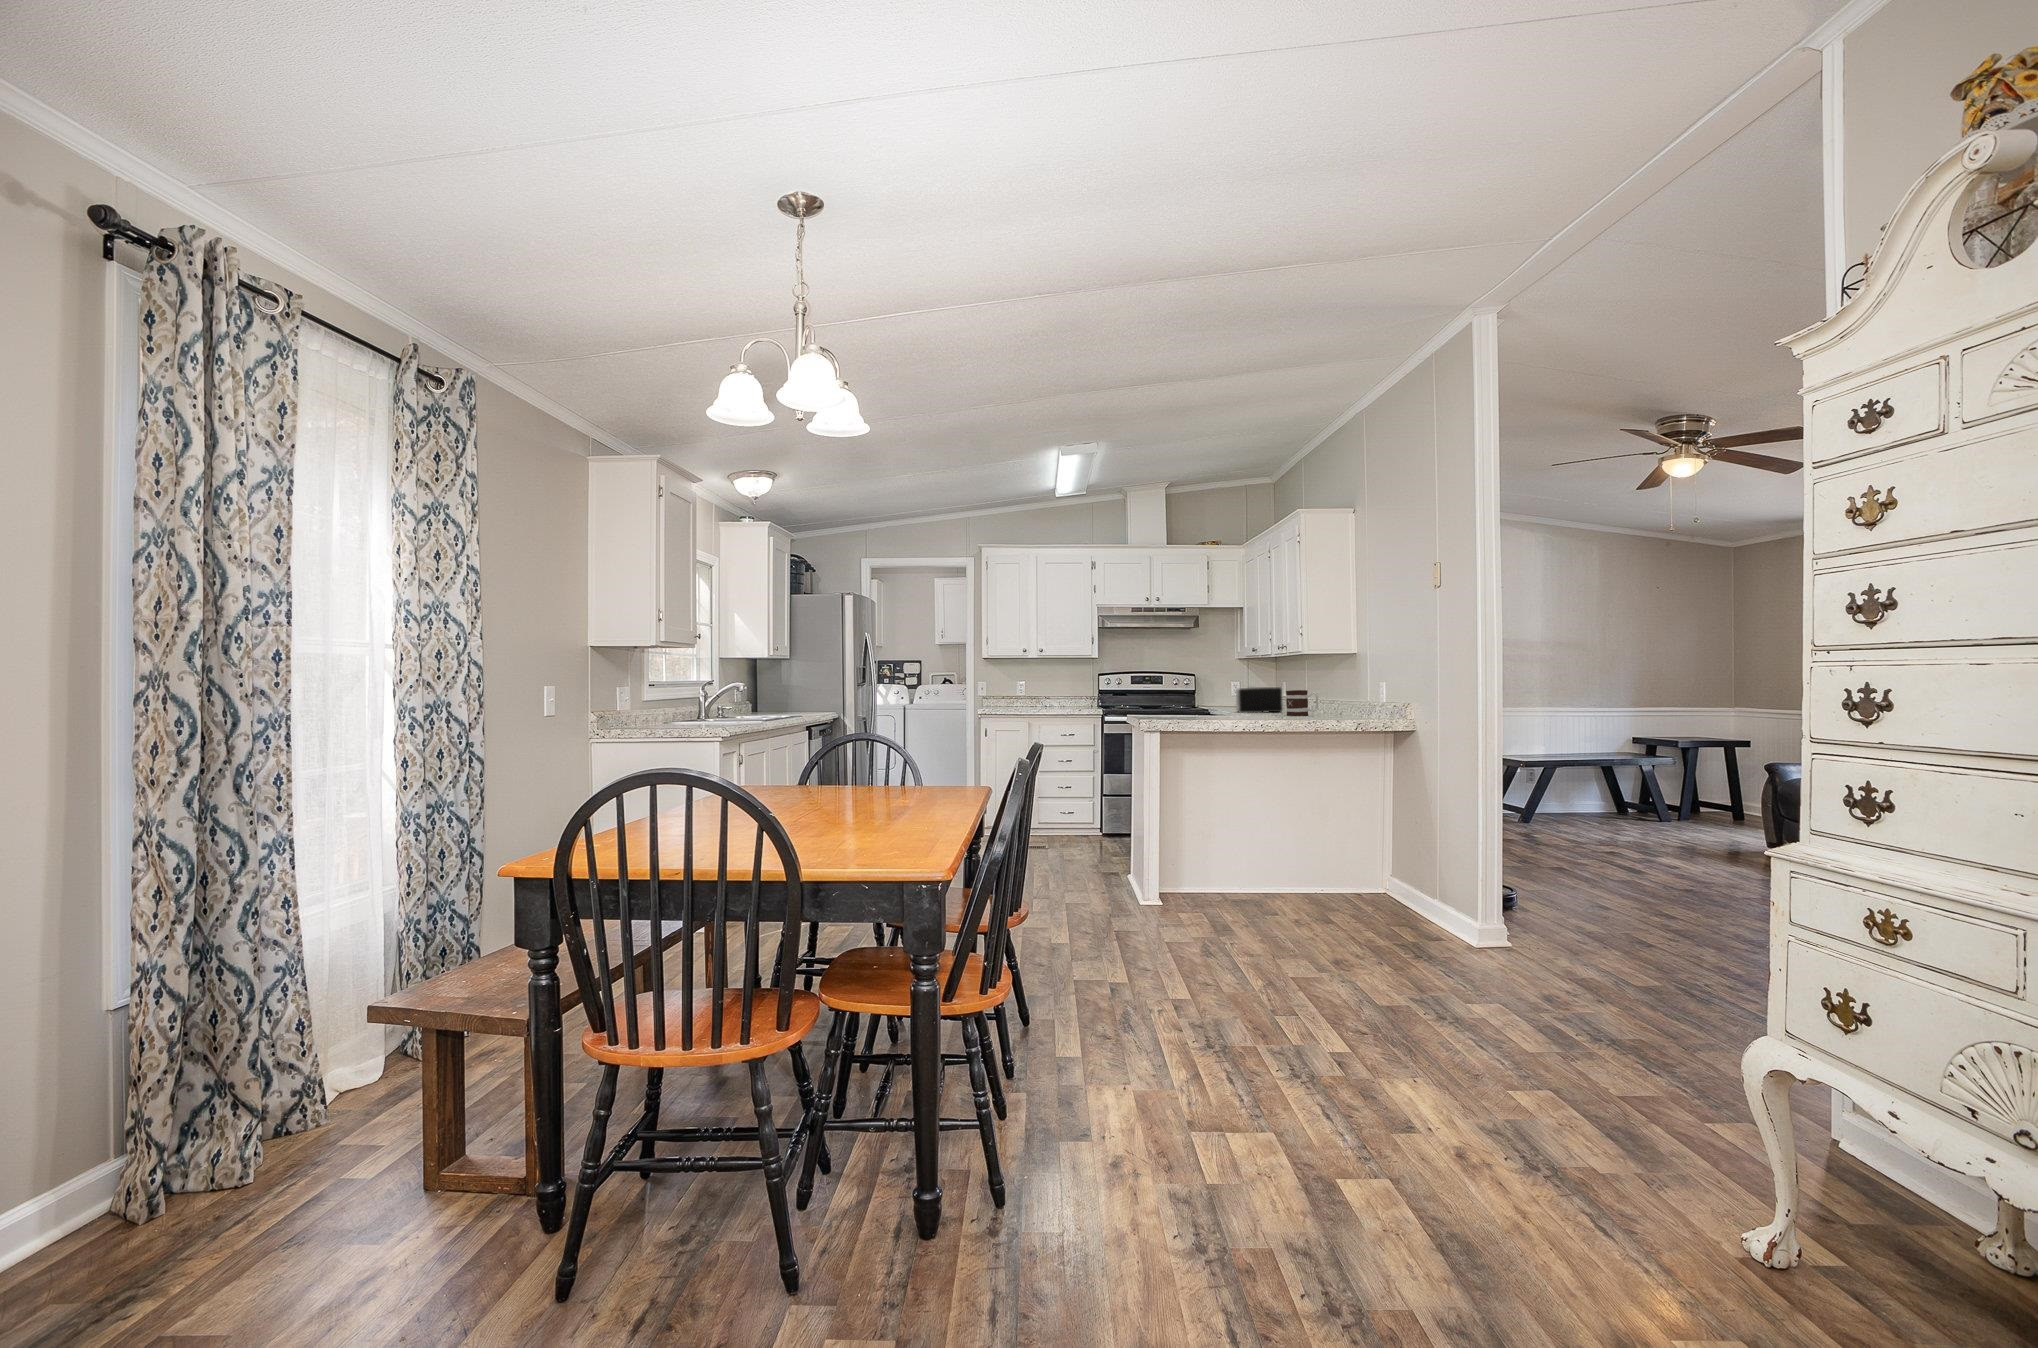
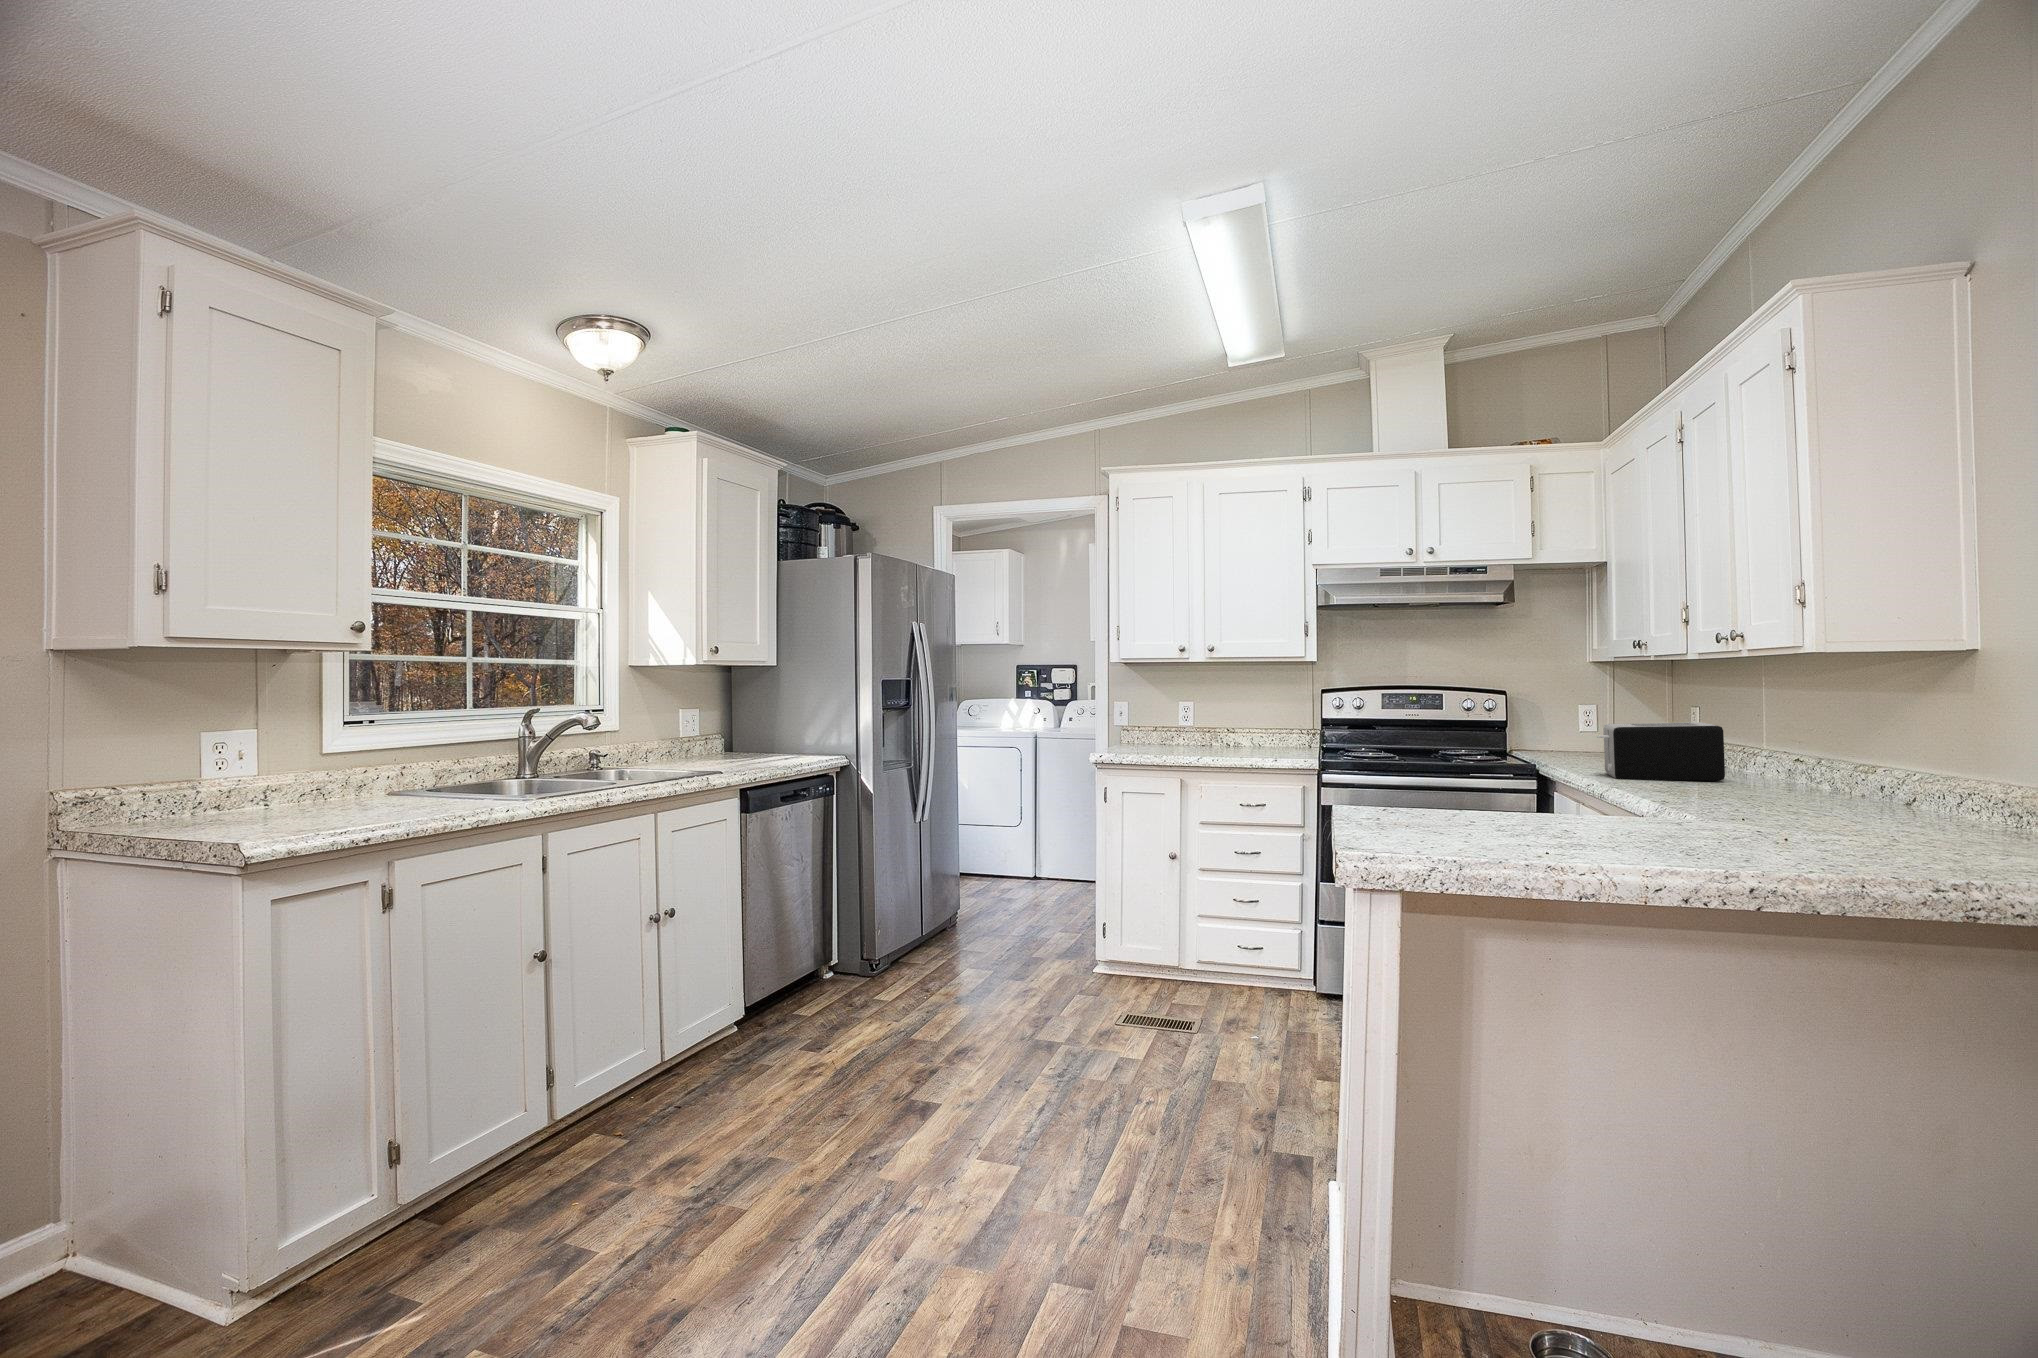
mug: present [1286,690,1318,716] -> none [1764,744,1873,814]

